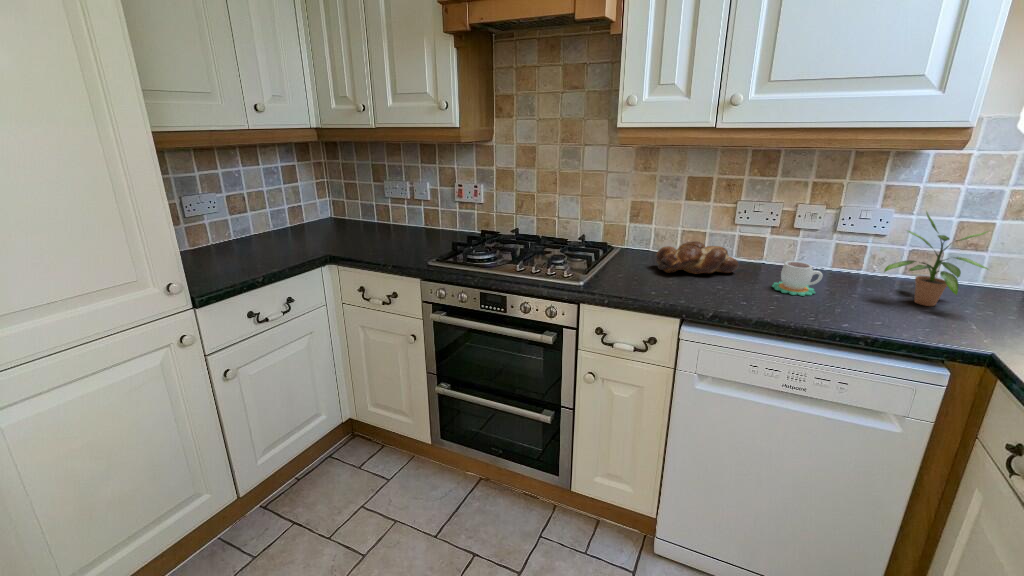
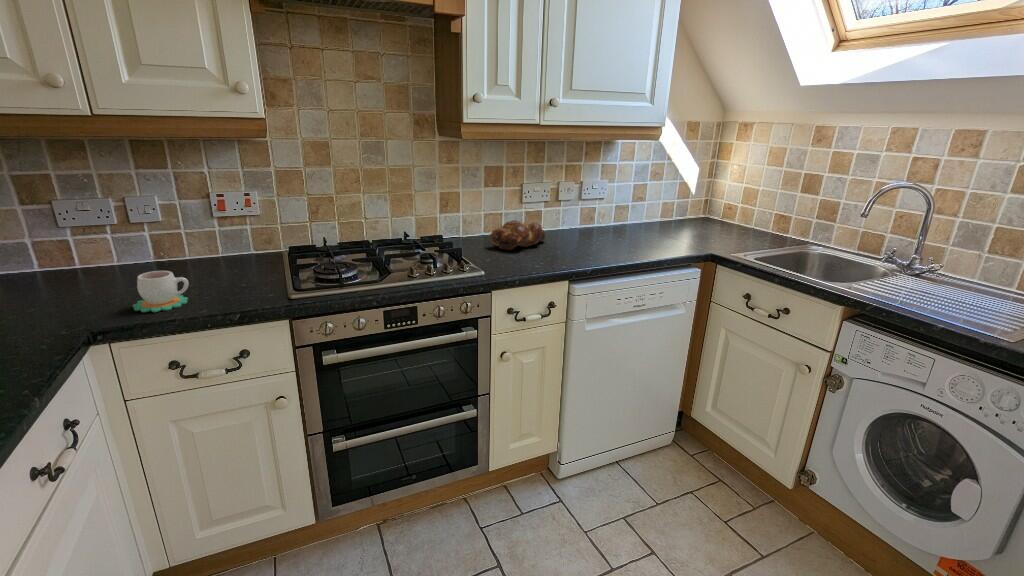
potted plant: present [884,213,988,306] -> none [627,177,680,237]
mug: present [772,261,823,296] -> present [133,271,188,312]

